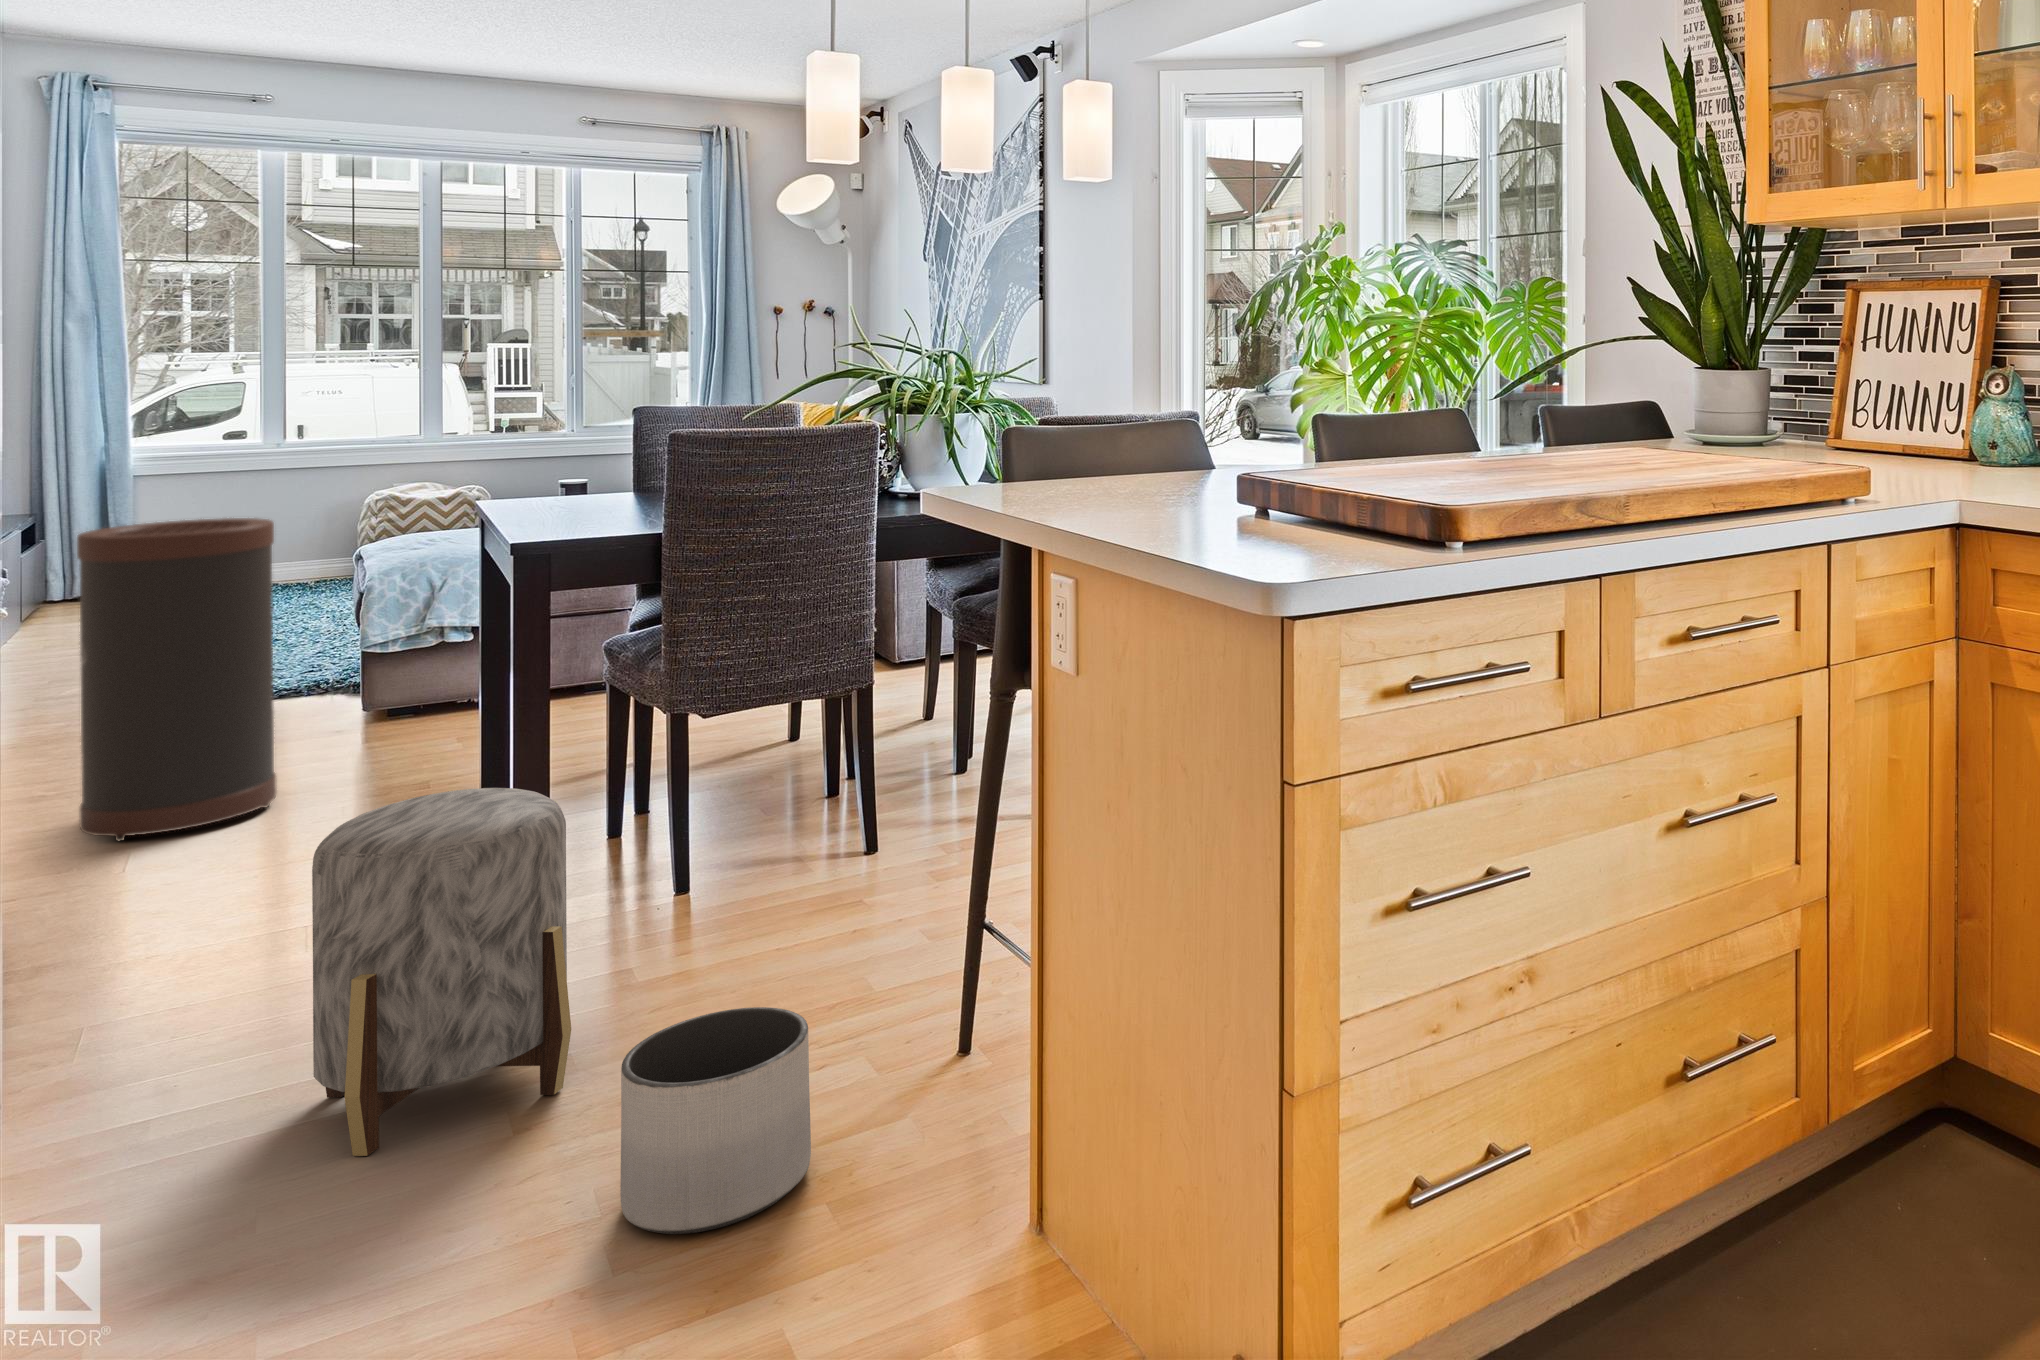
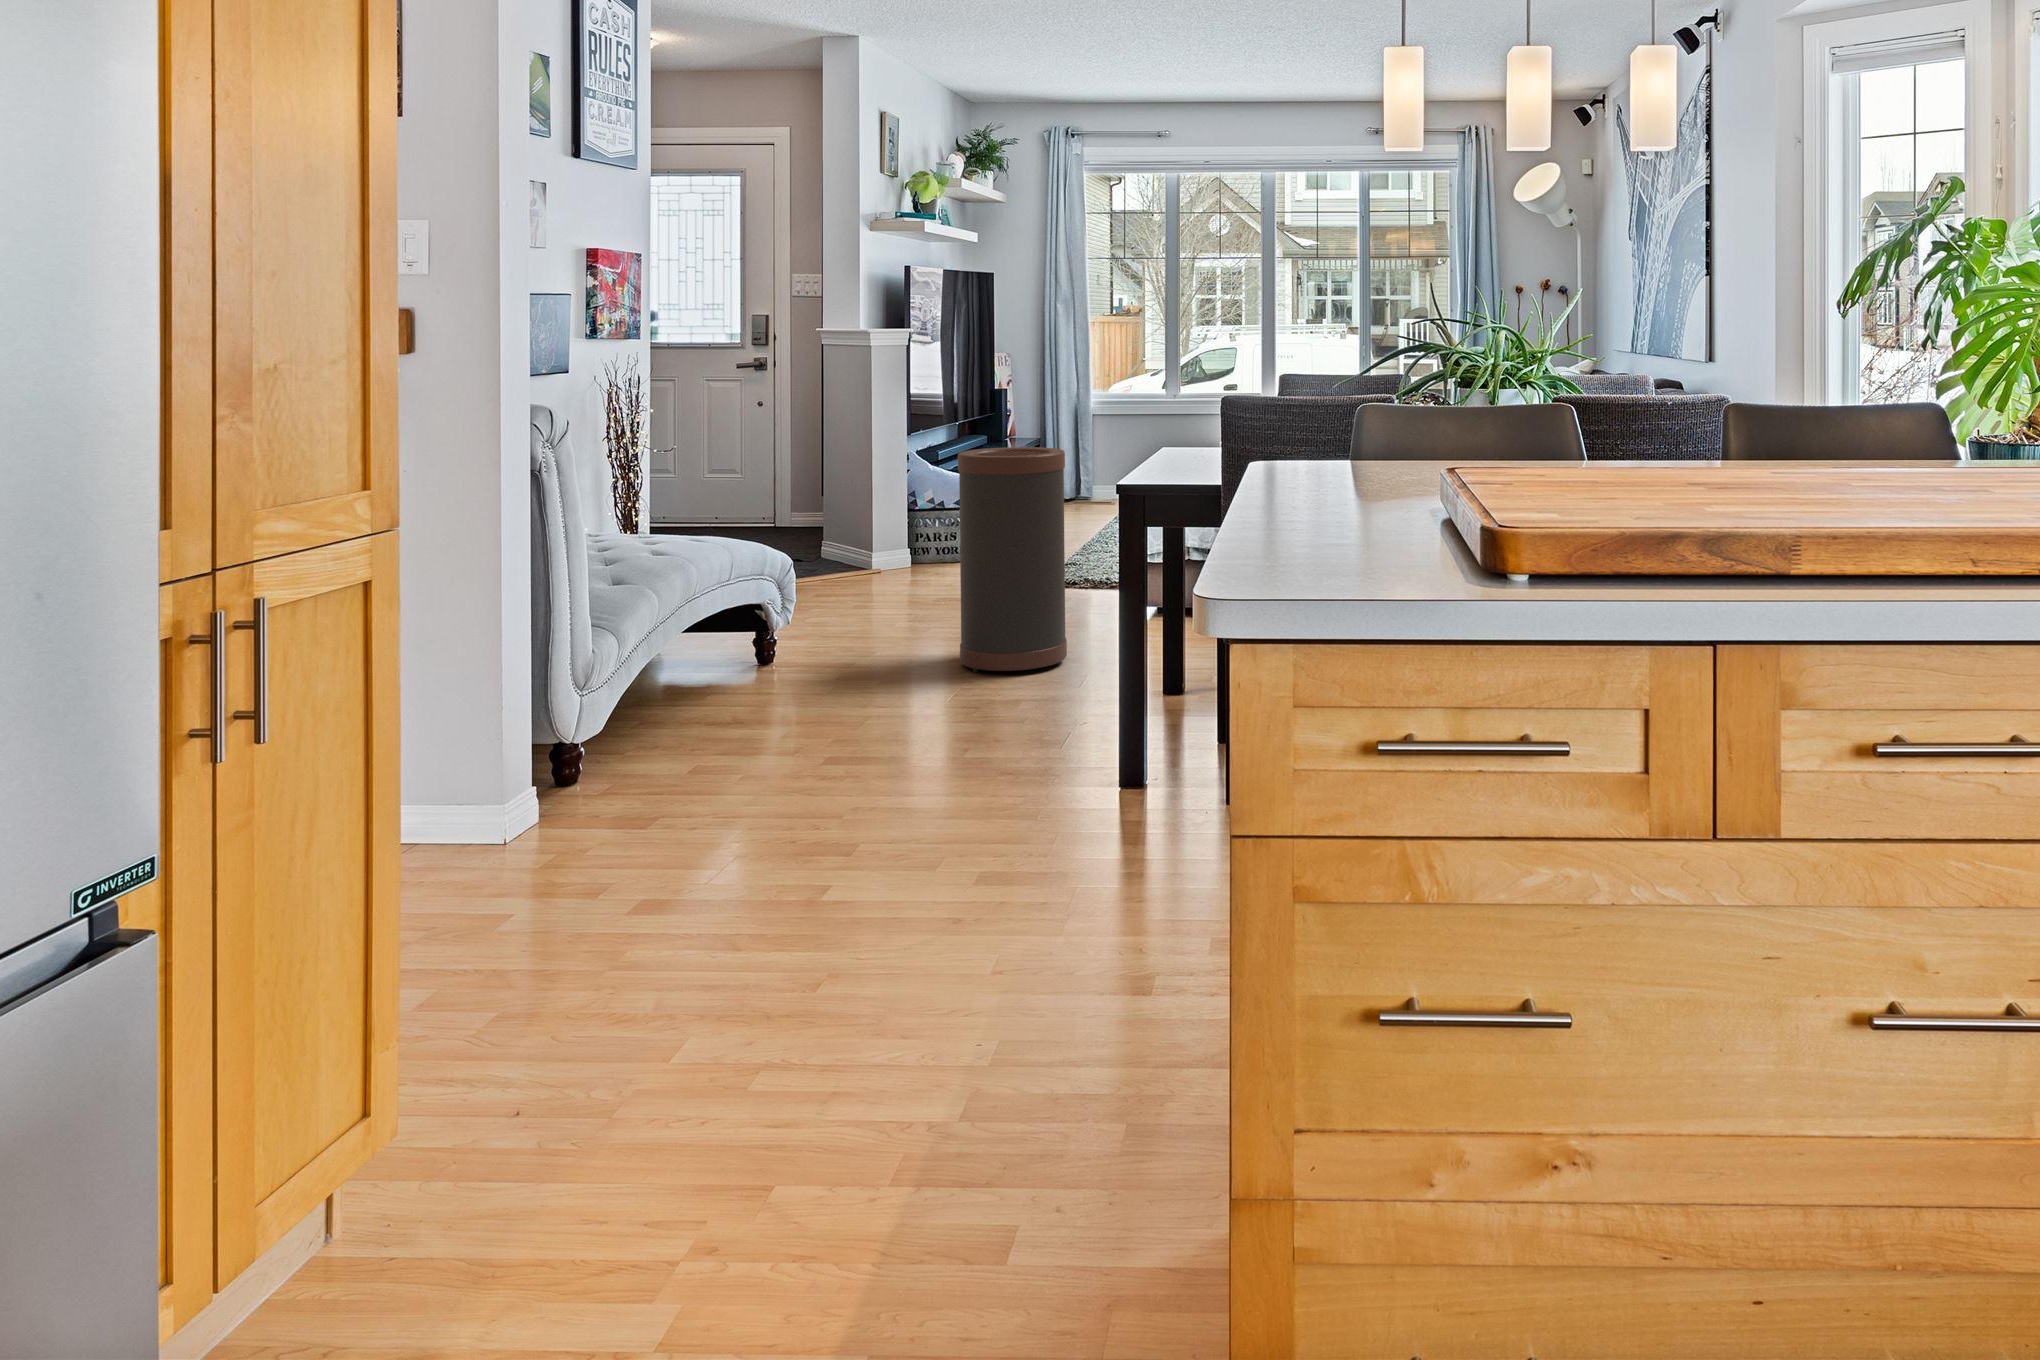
stool: present [312,788,571,1156] -> none [912,676,1078,946]
planter: present [620,1007,811,1234] -> none [1013,909,1161,1100]

